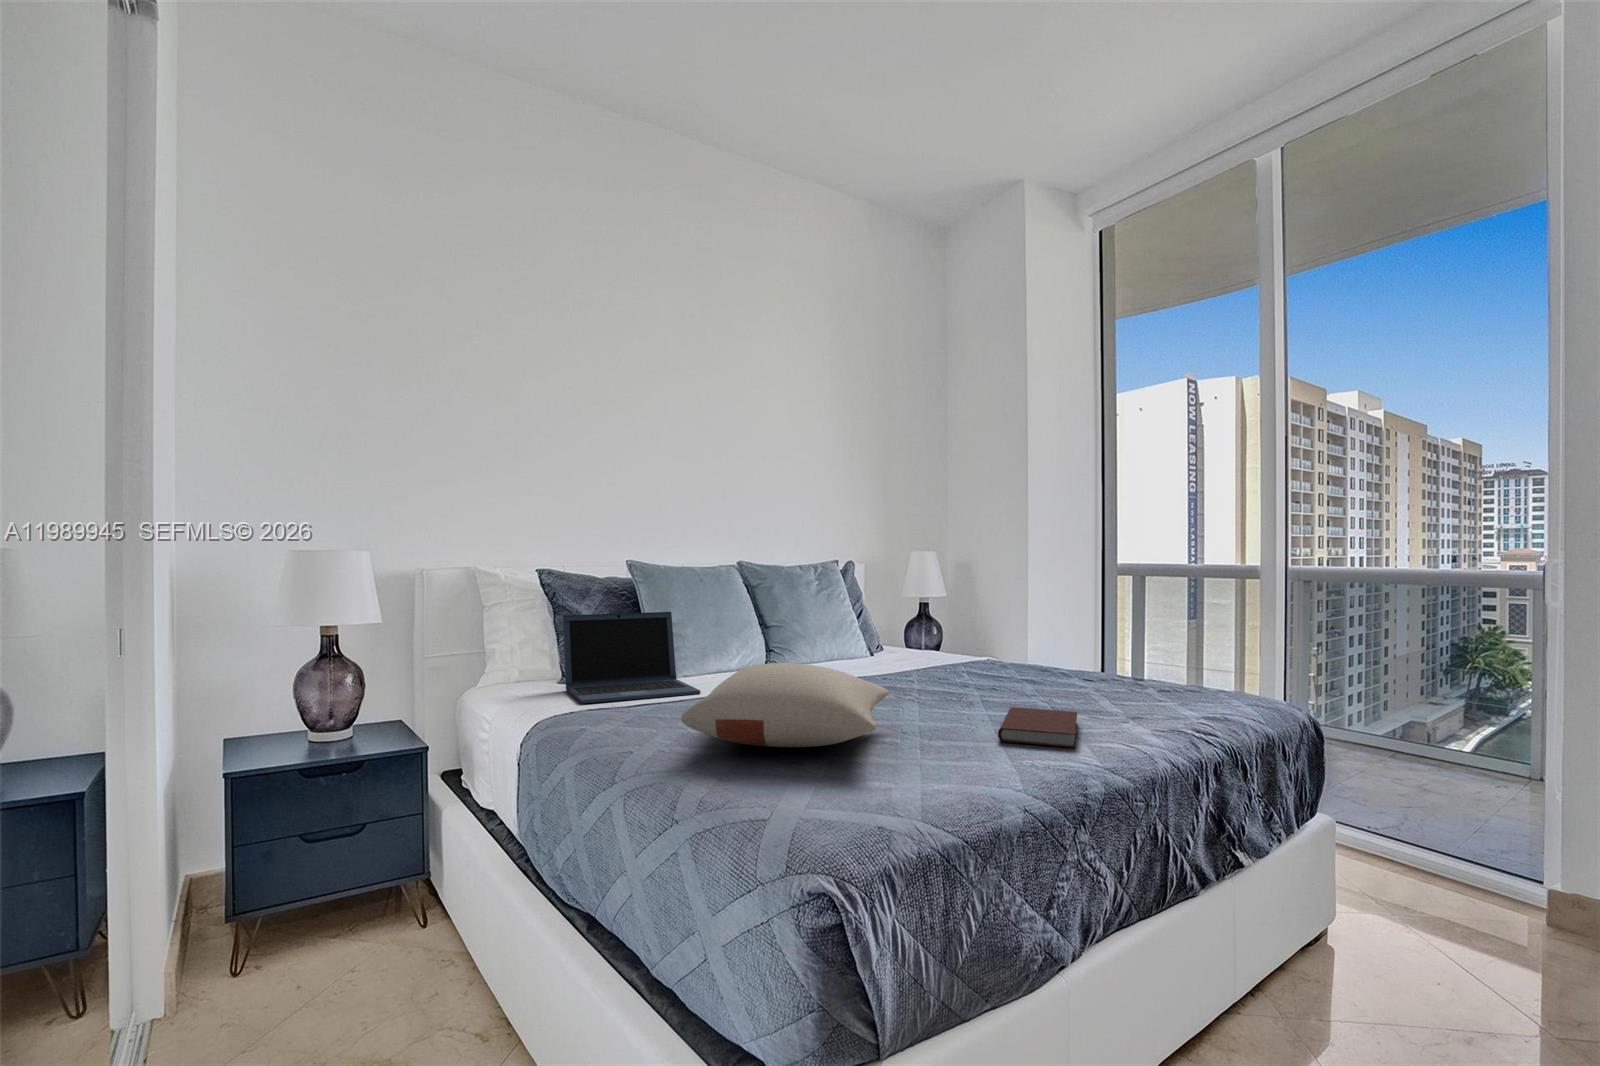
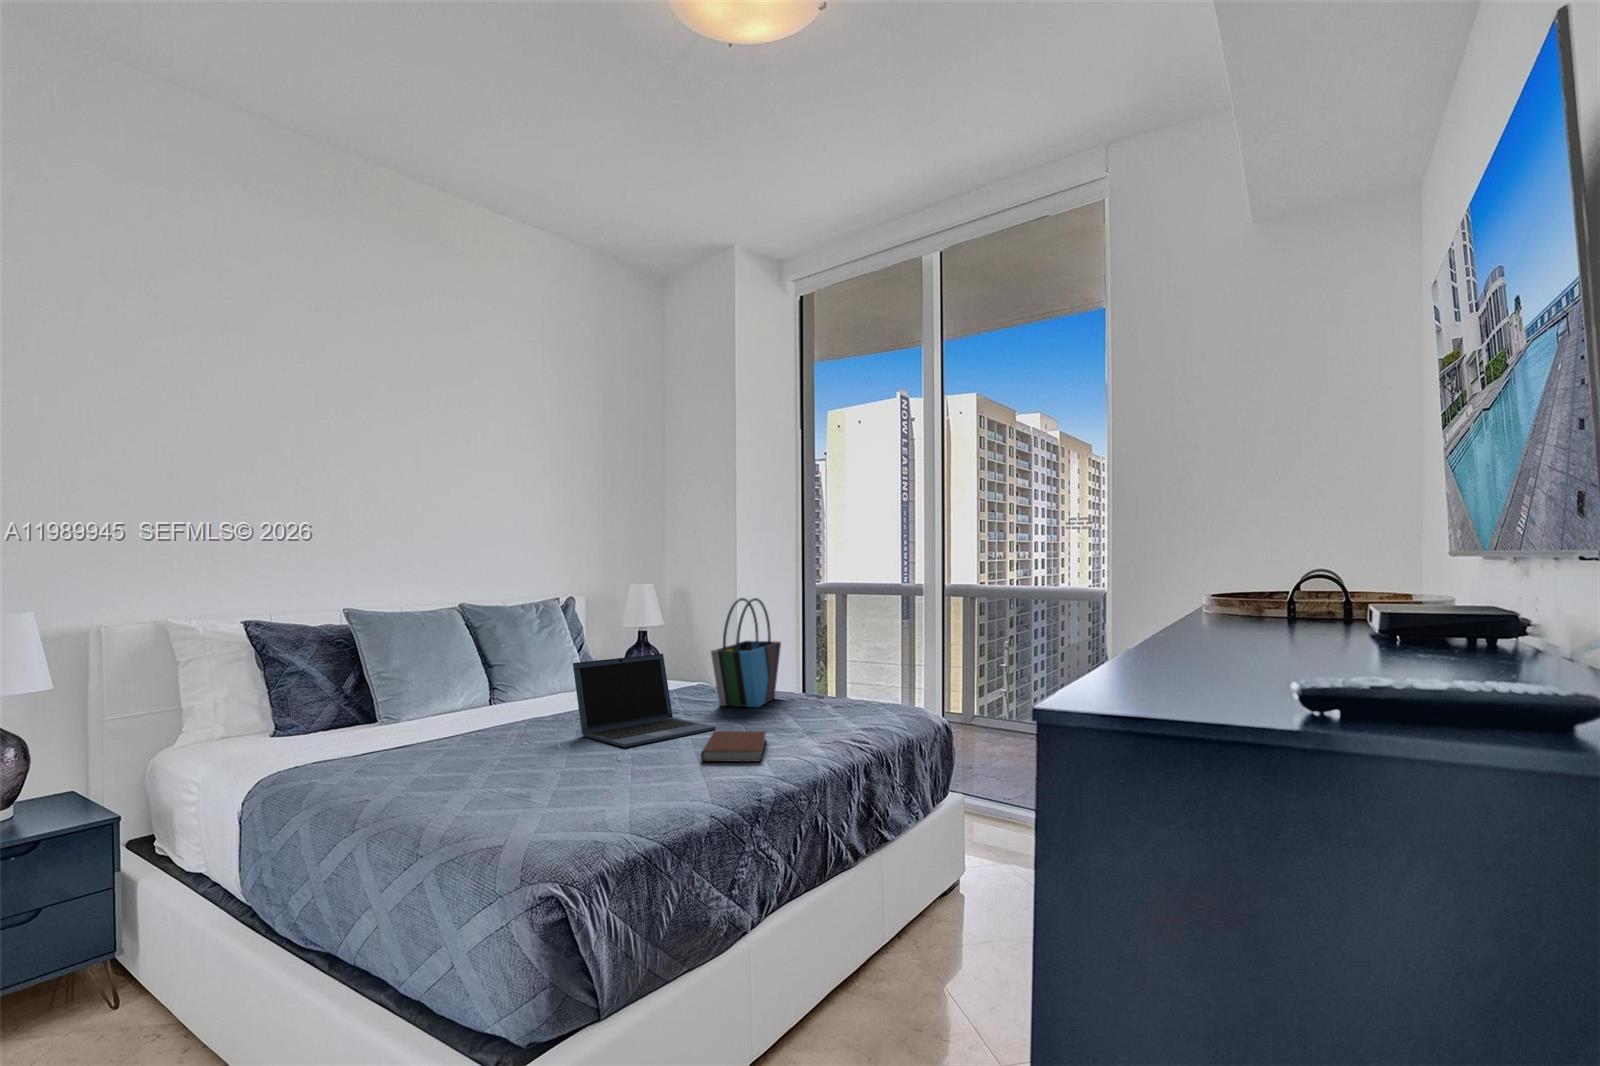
tote bag: none [1001,558,1084,686] -> present [711,598,781,707]
laptop: present [563,612,700,703] -> present [573,654,716,747]
pillow: present [681,663,889,747] -> none [418,709,610,783]

